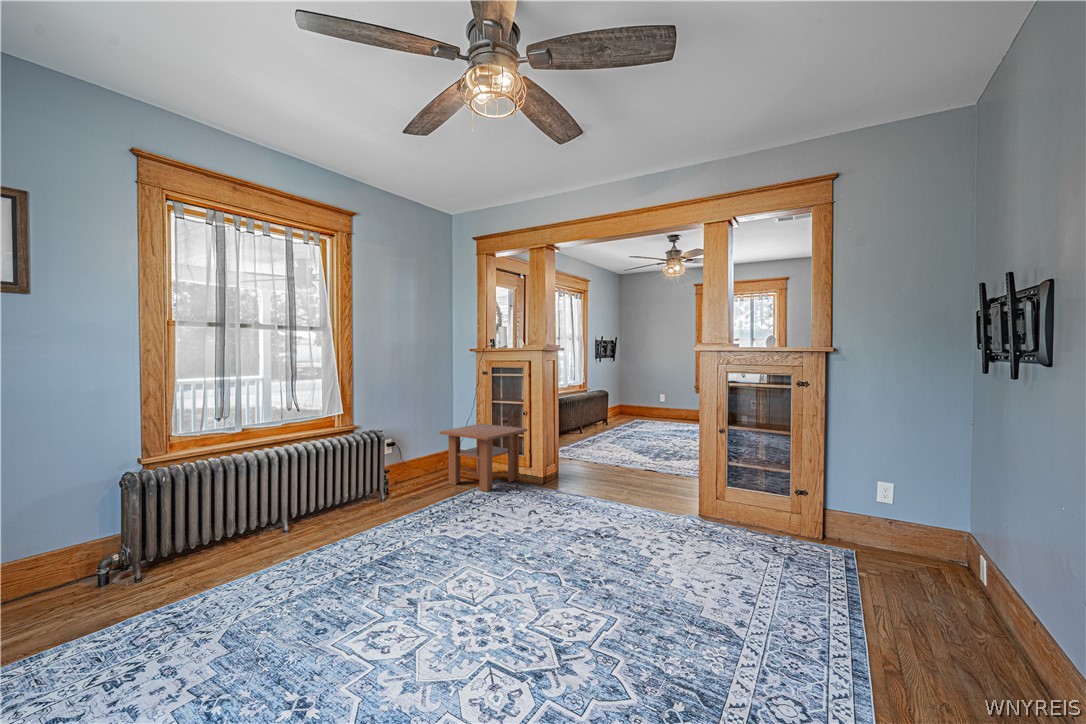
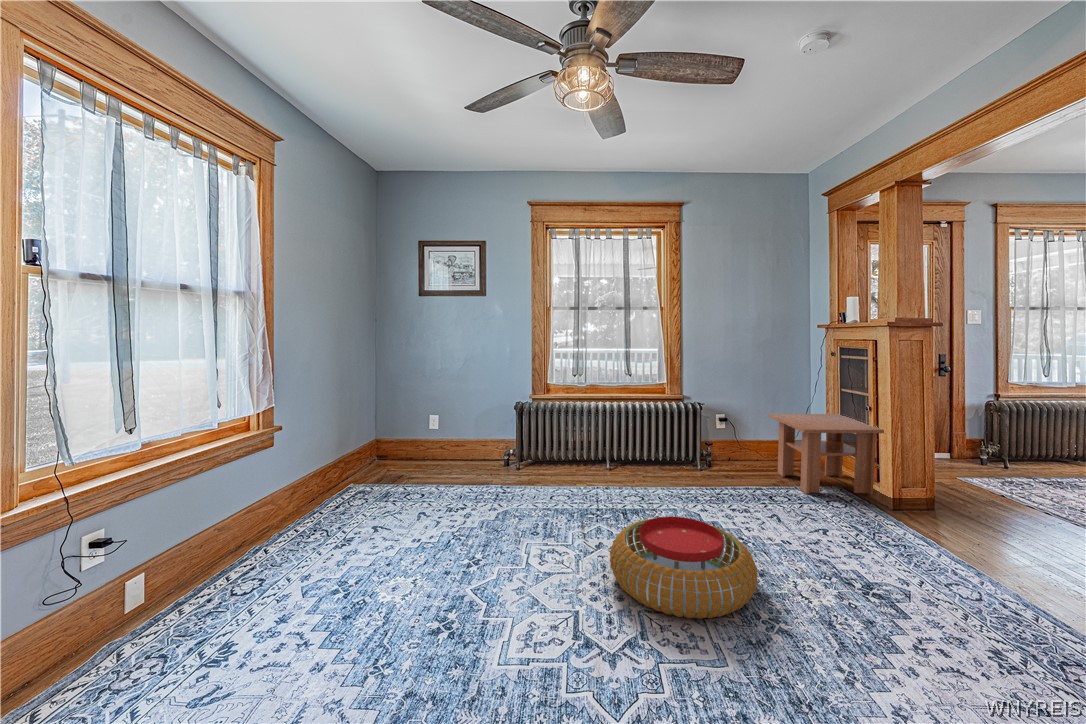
pouf: none [447,528,580,620] -> present [610,517,758,619]

